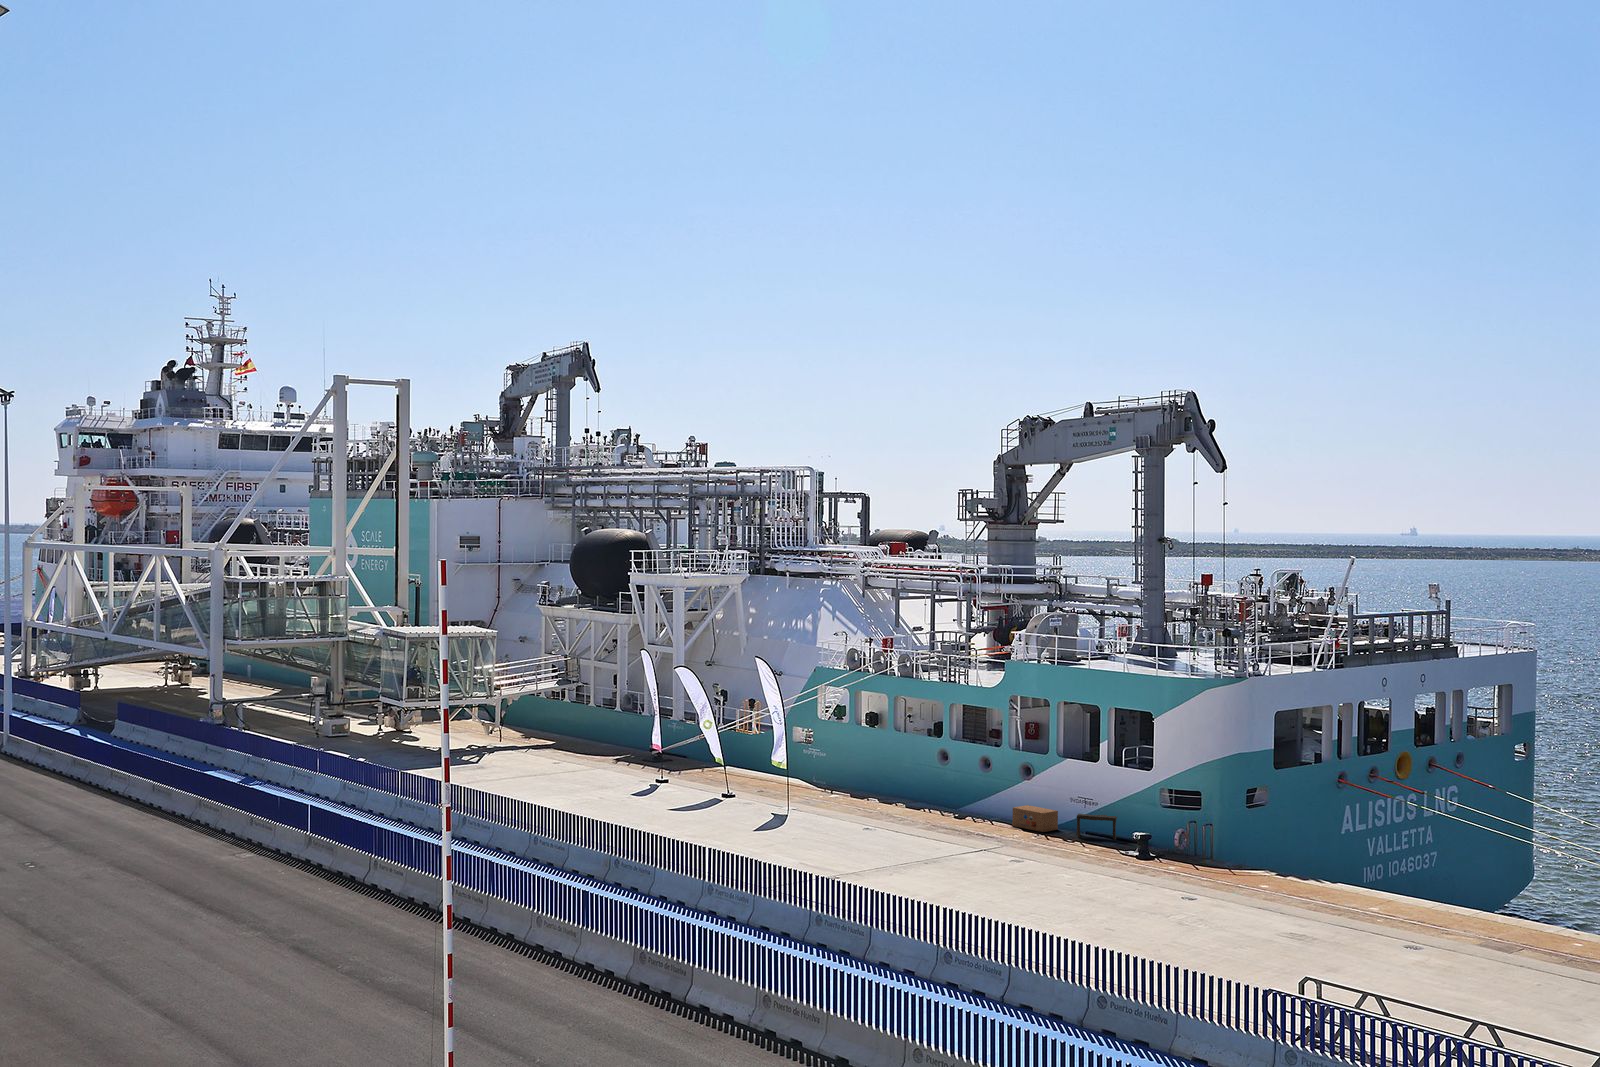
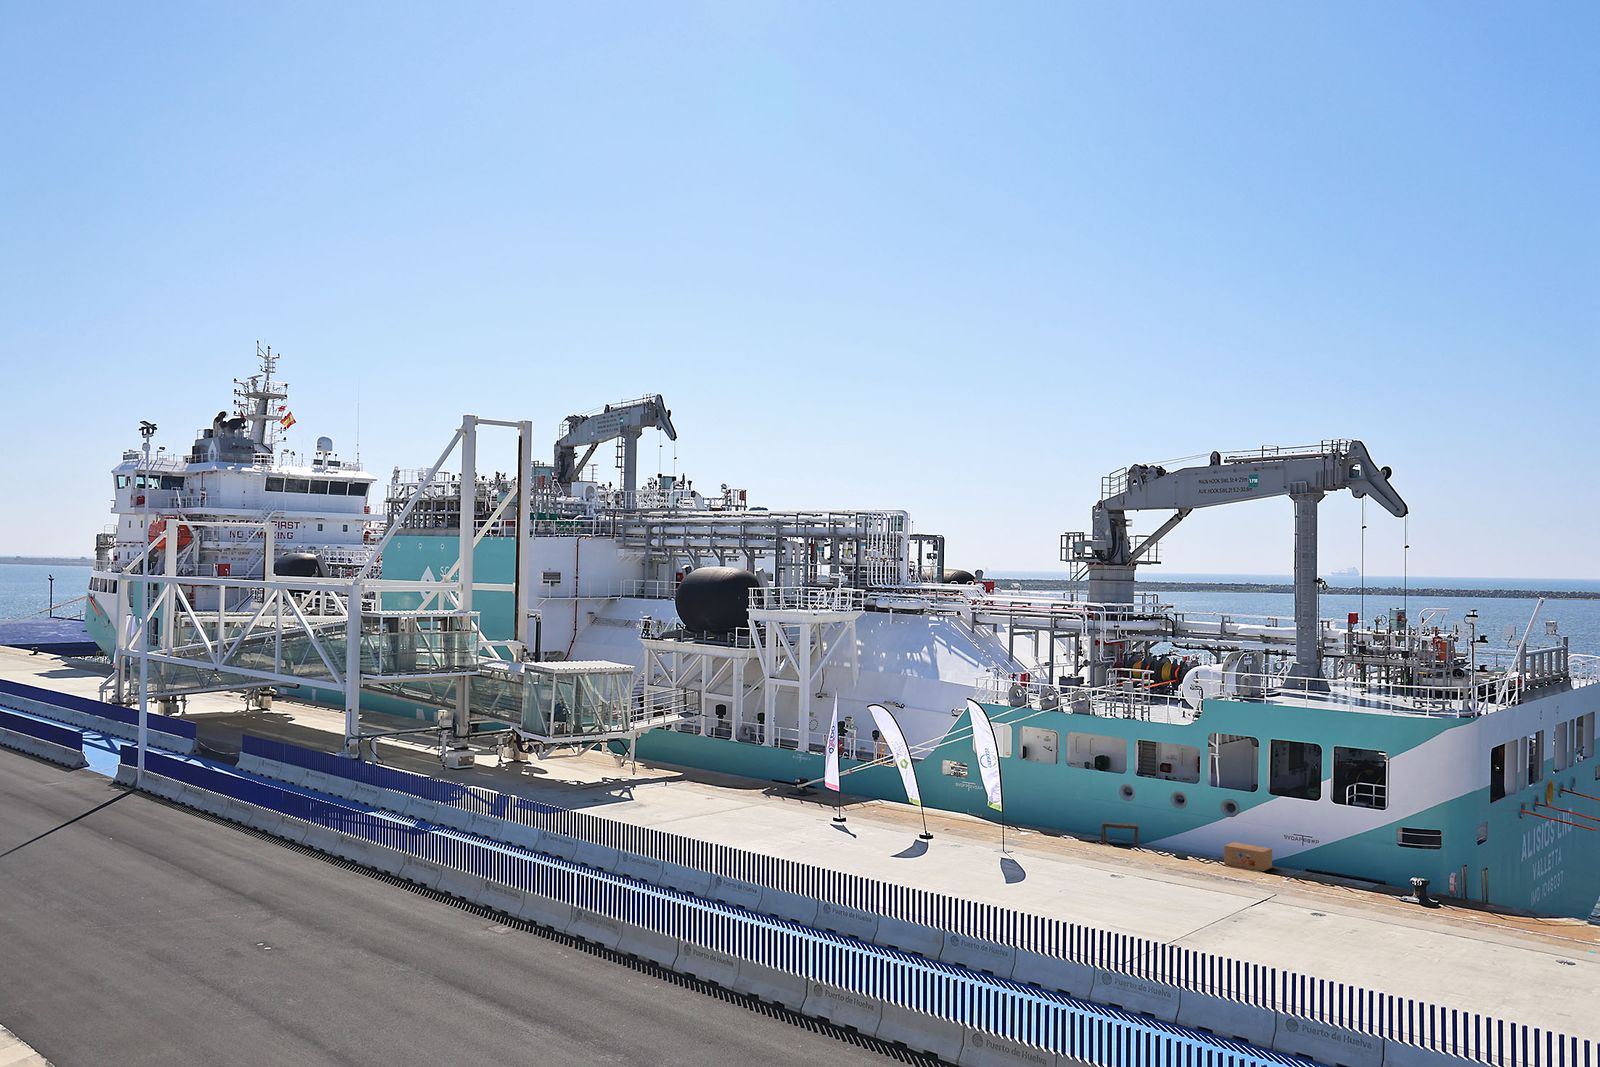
bench: present [1076,814,1117,840] -> present [1101,822,1139,846]

